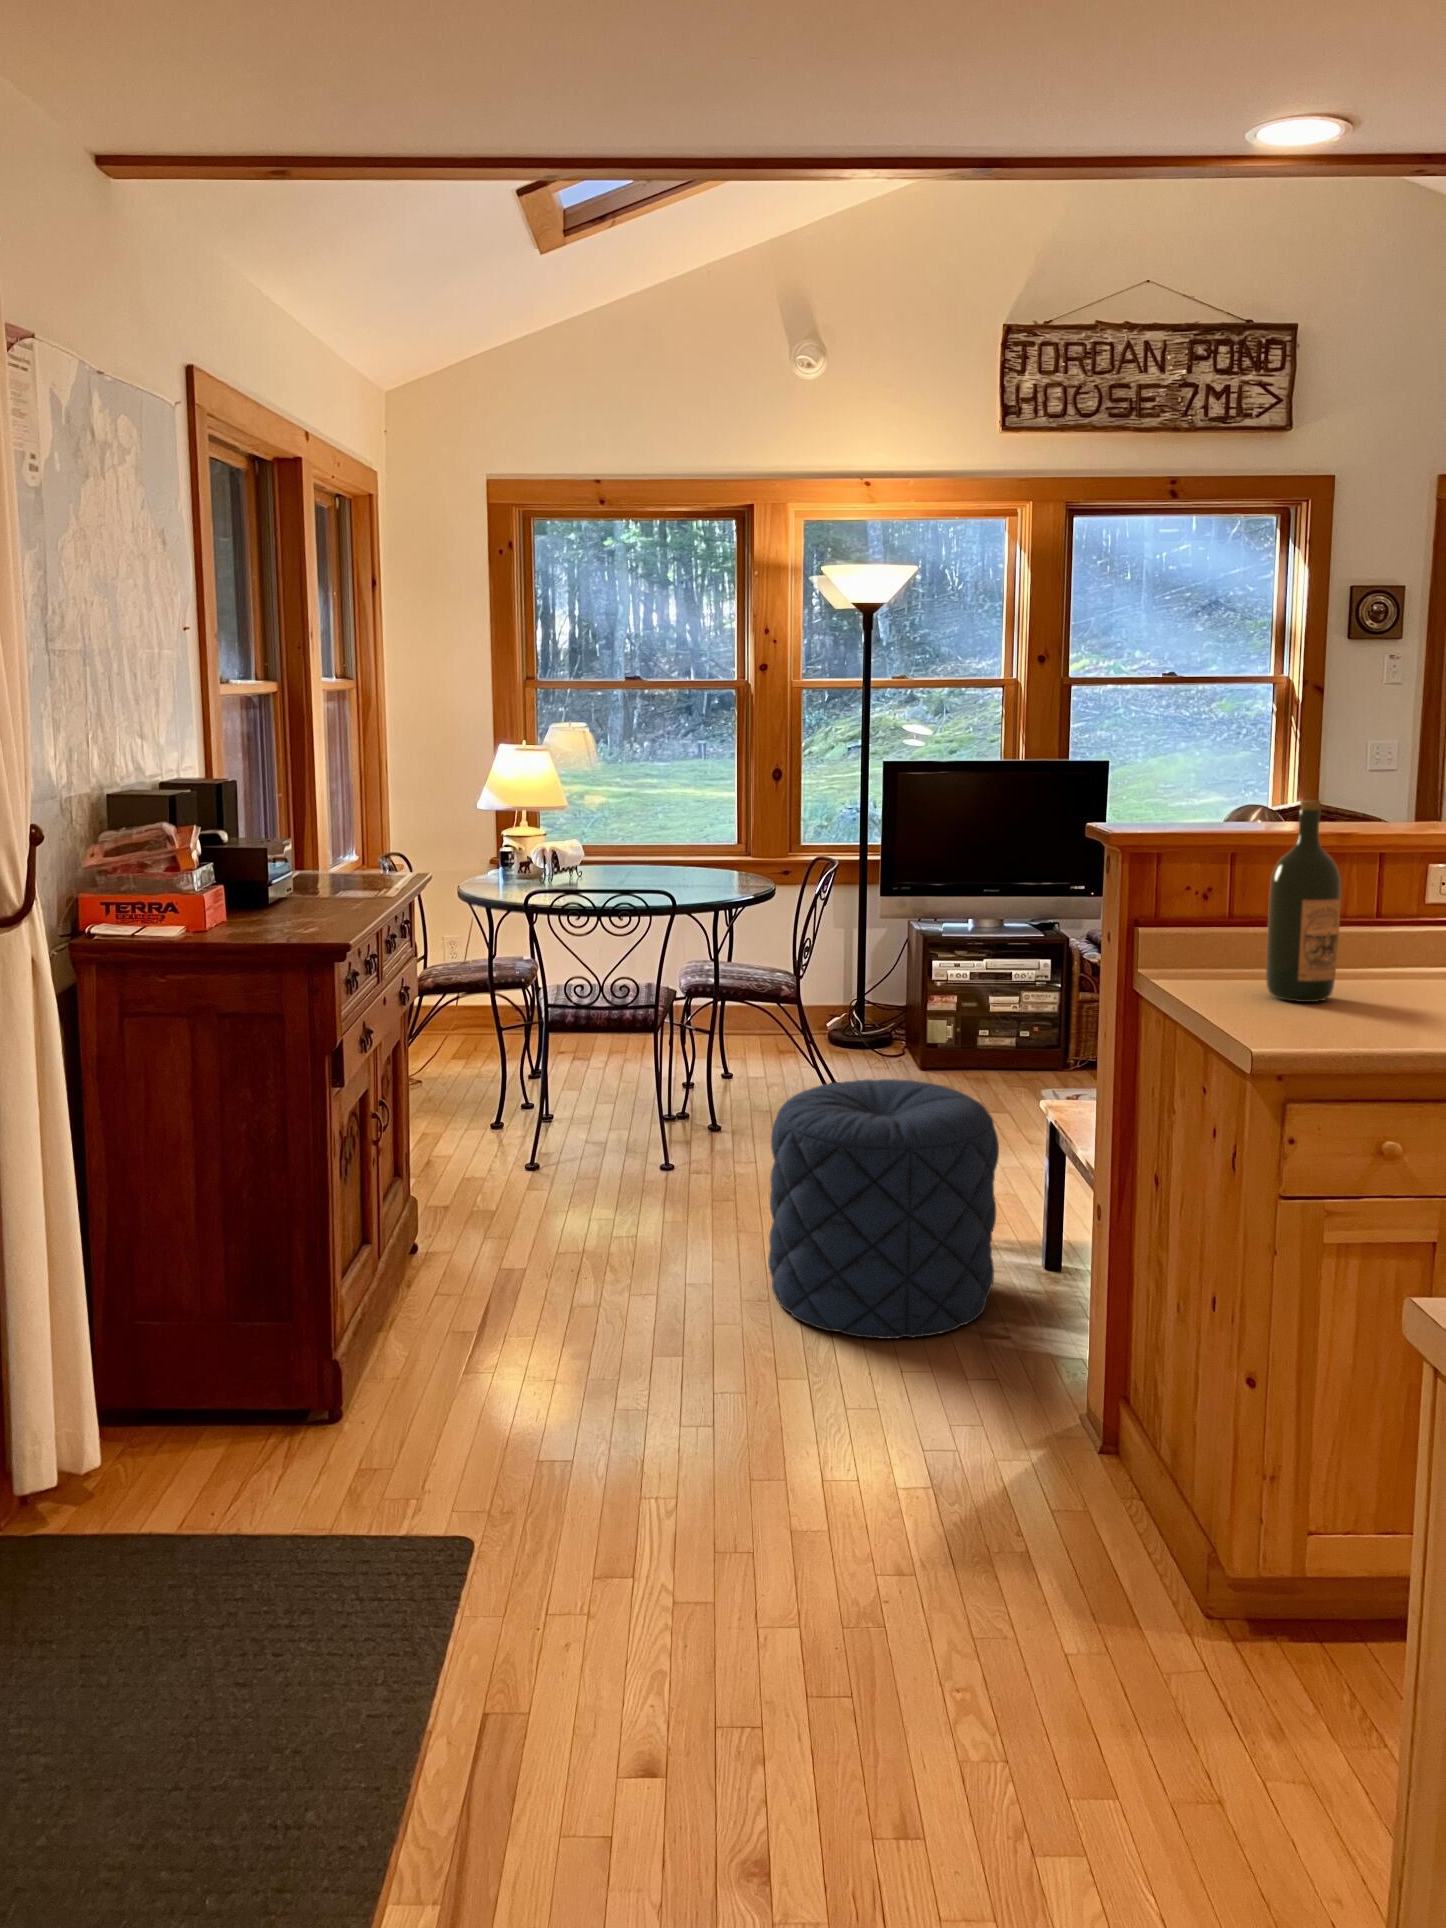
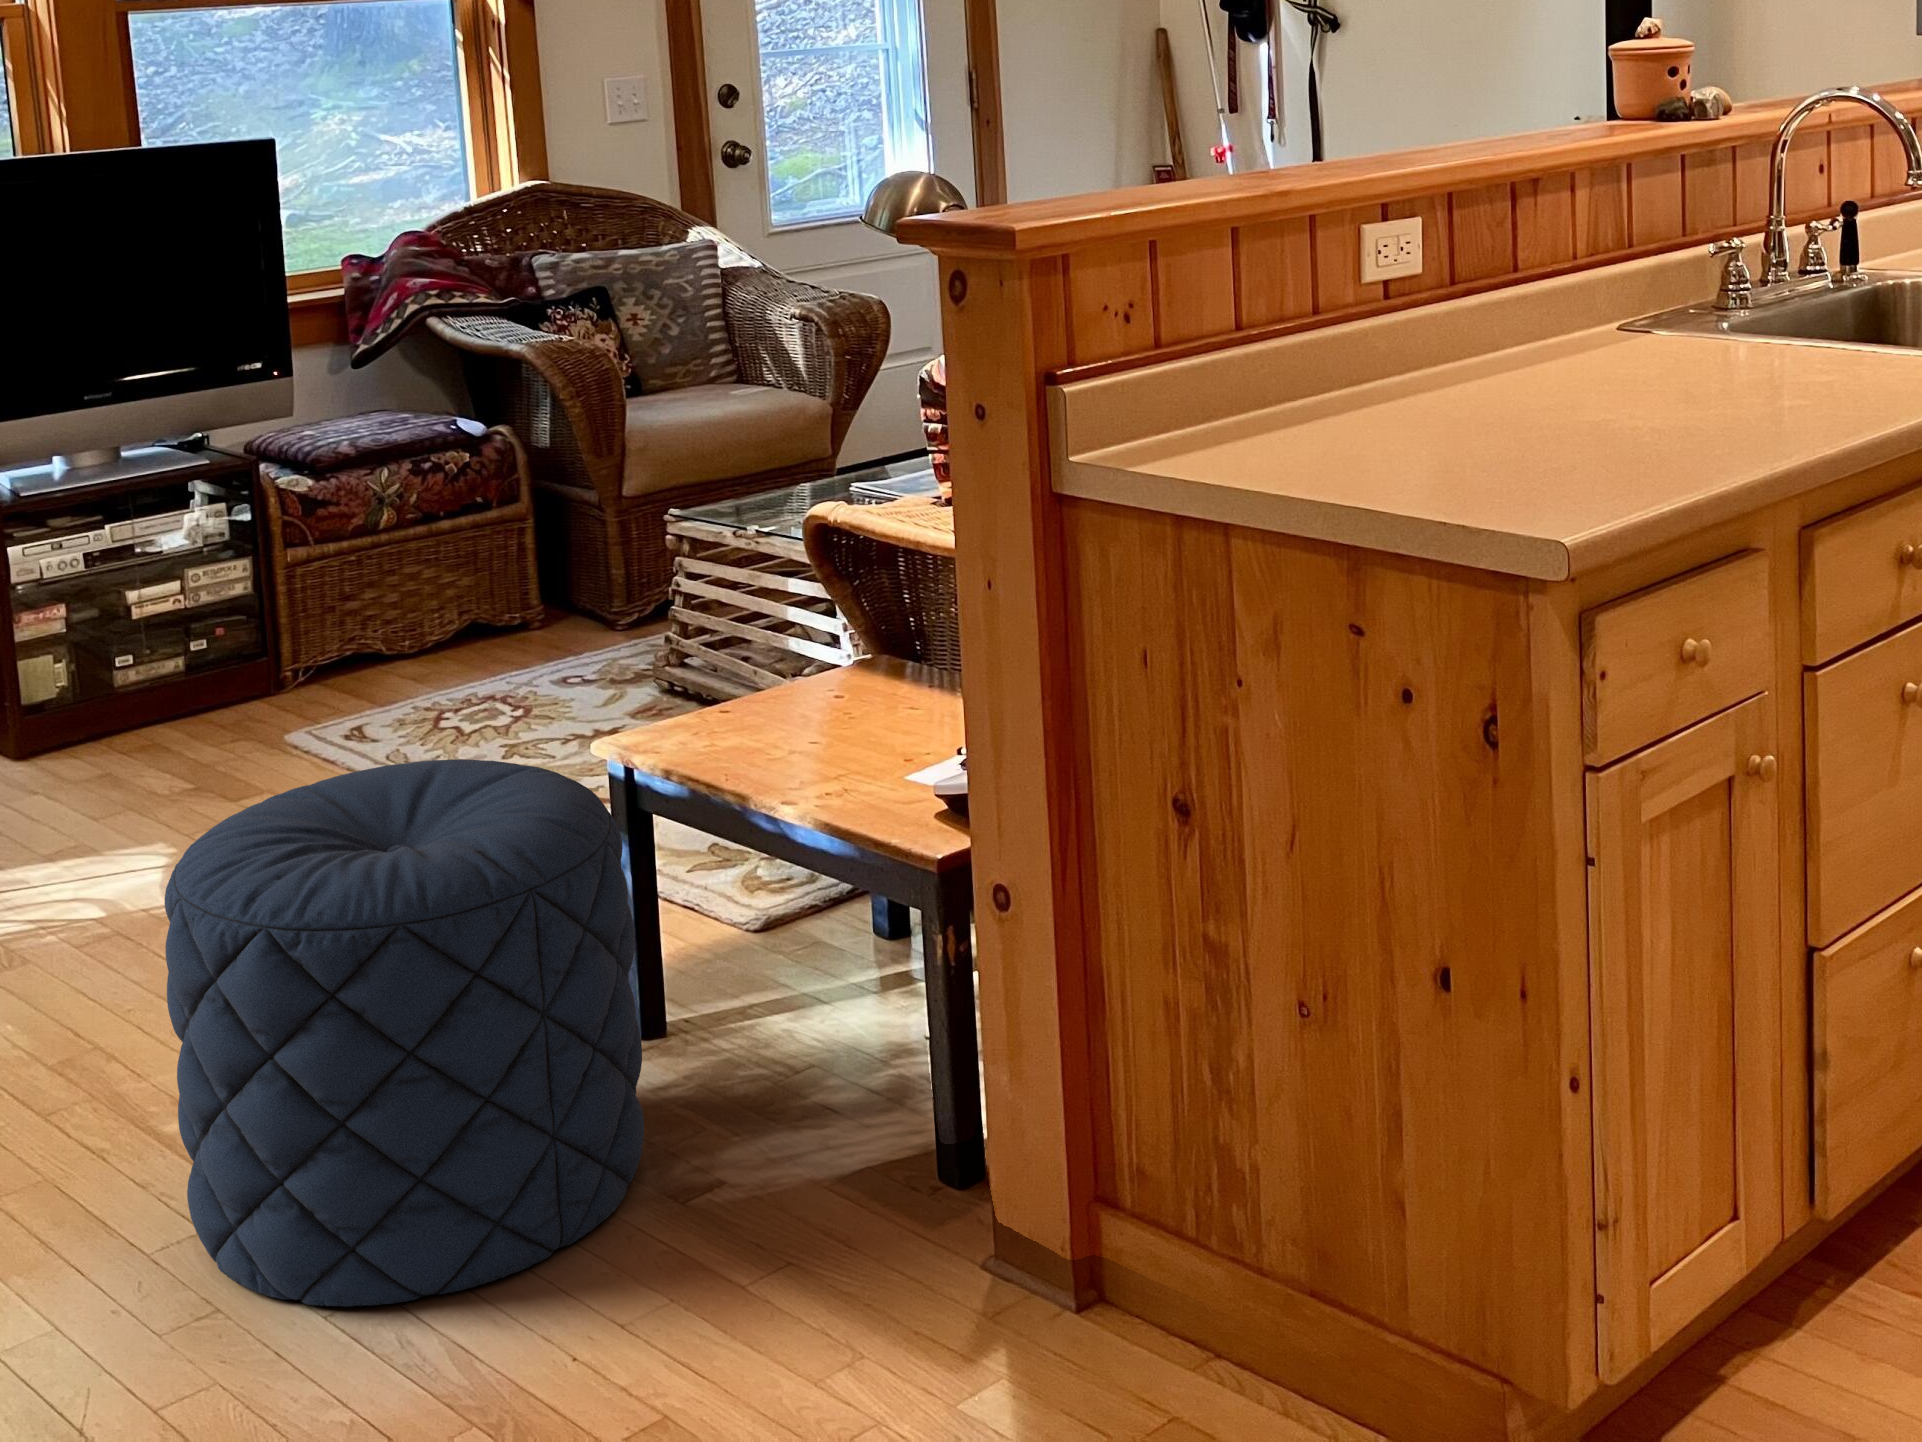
wine bottle: present [1266,800,1341,1002] -> none [1319,137,1431,458]

